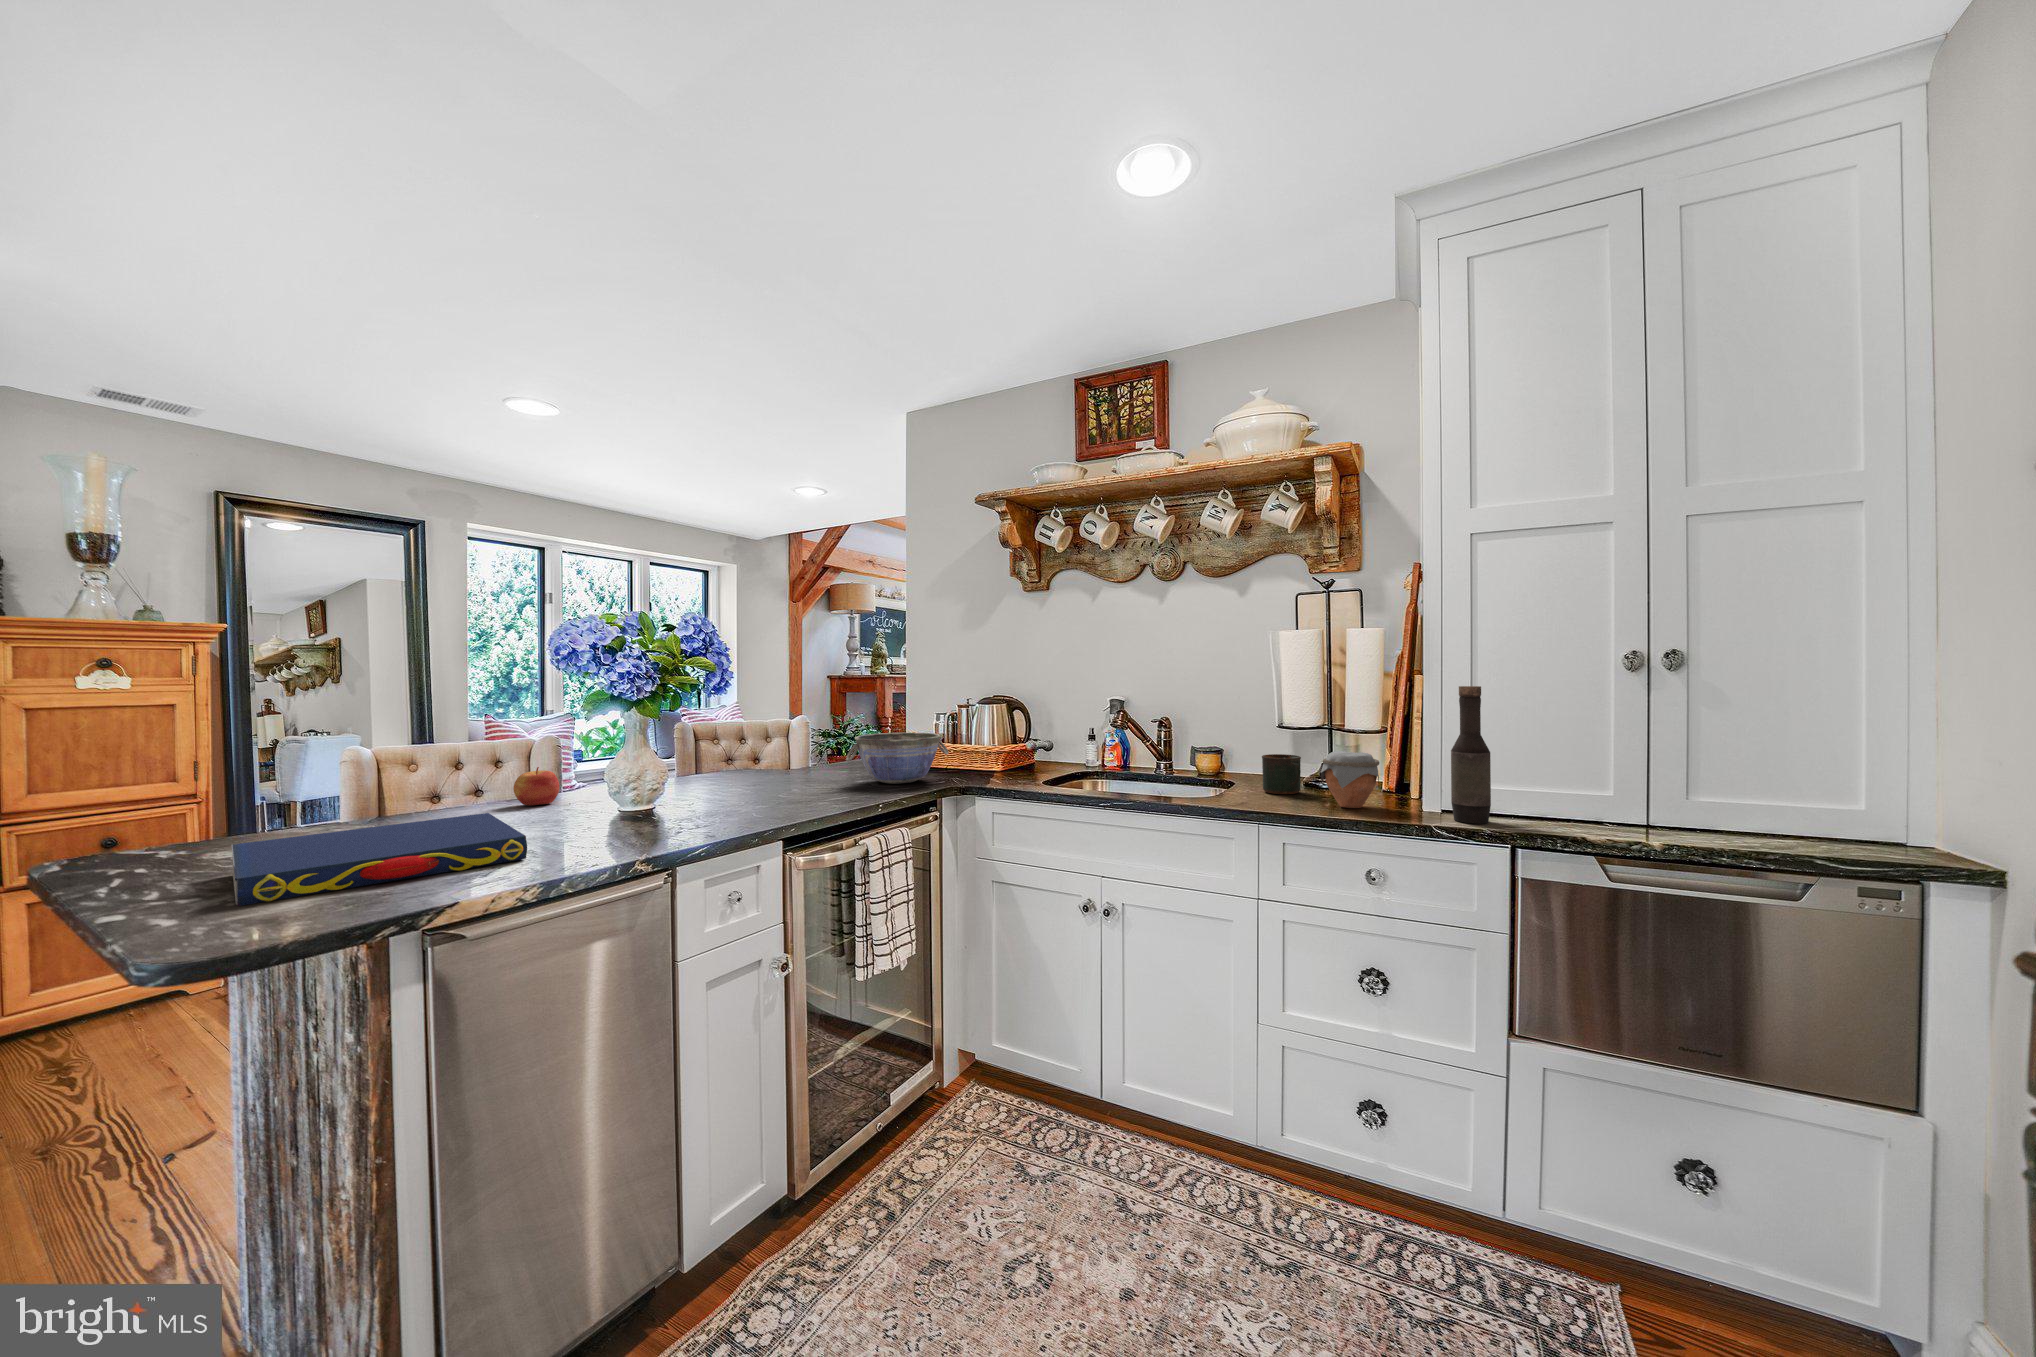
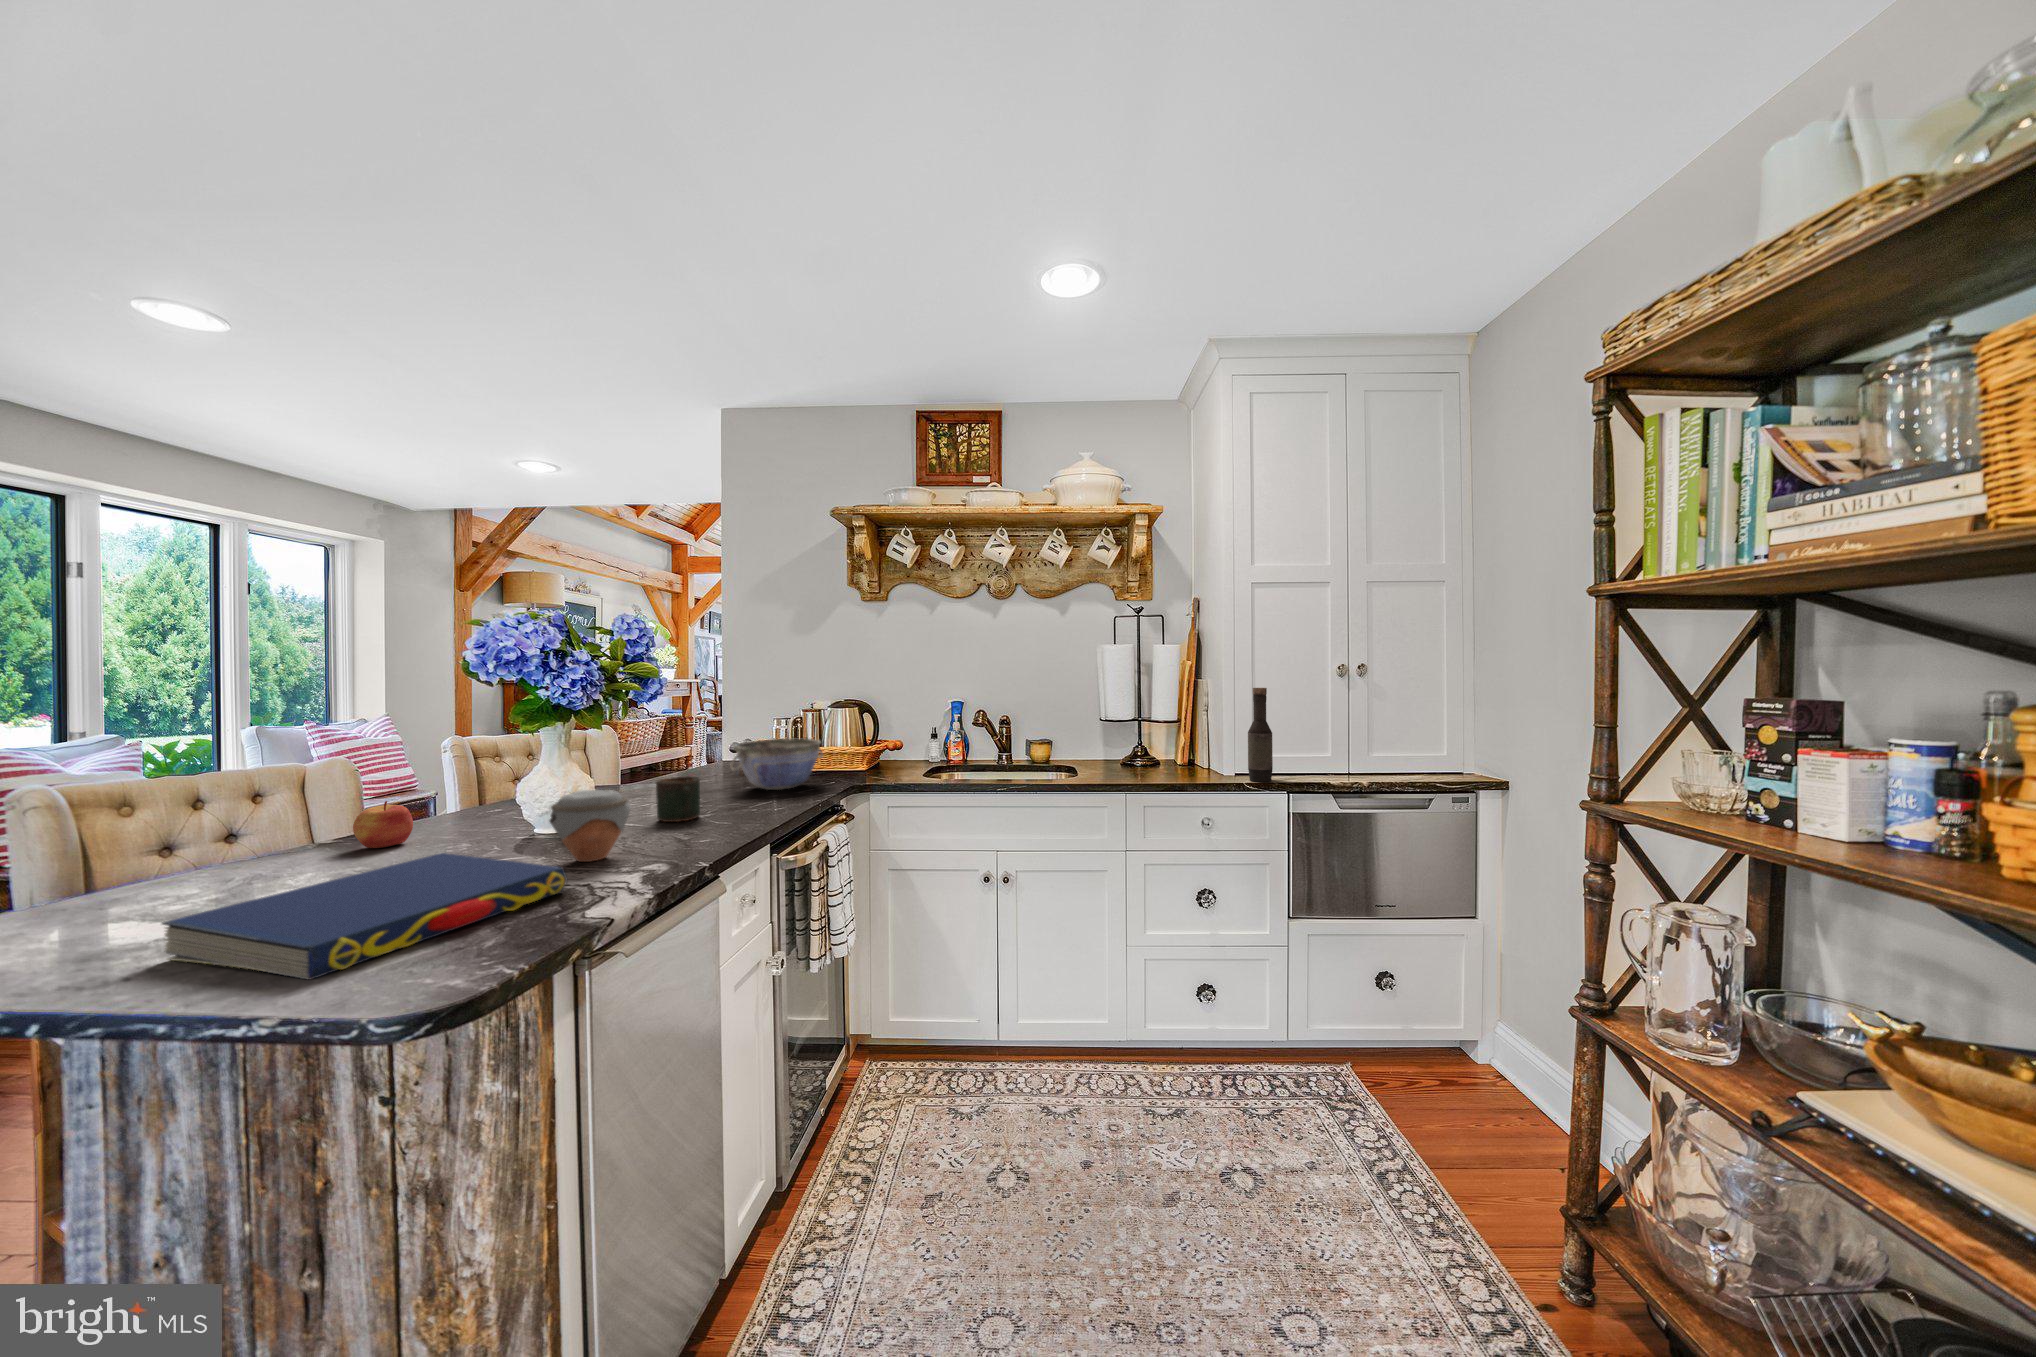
jar: present [1321,751,1379,808] -> present [549,790,631,862]
mug: present [1262,754,1301,794] -> present [656,776,700,822]

